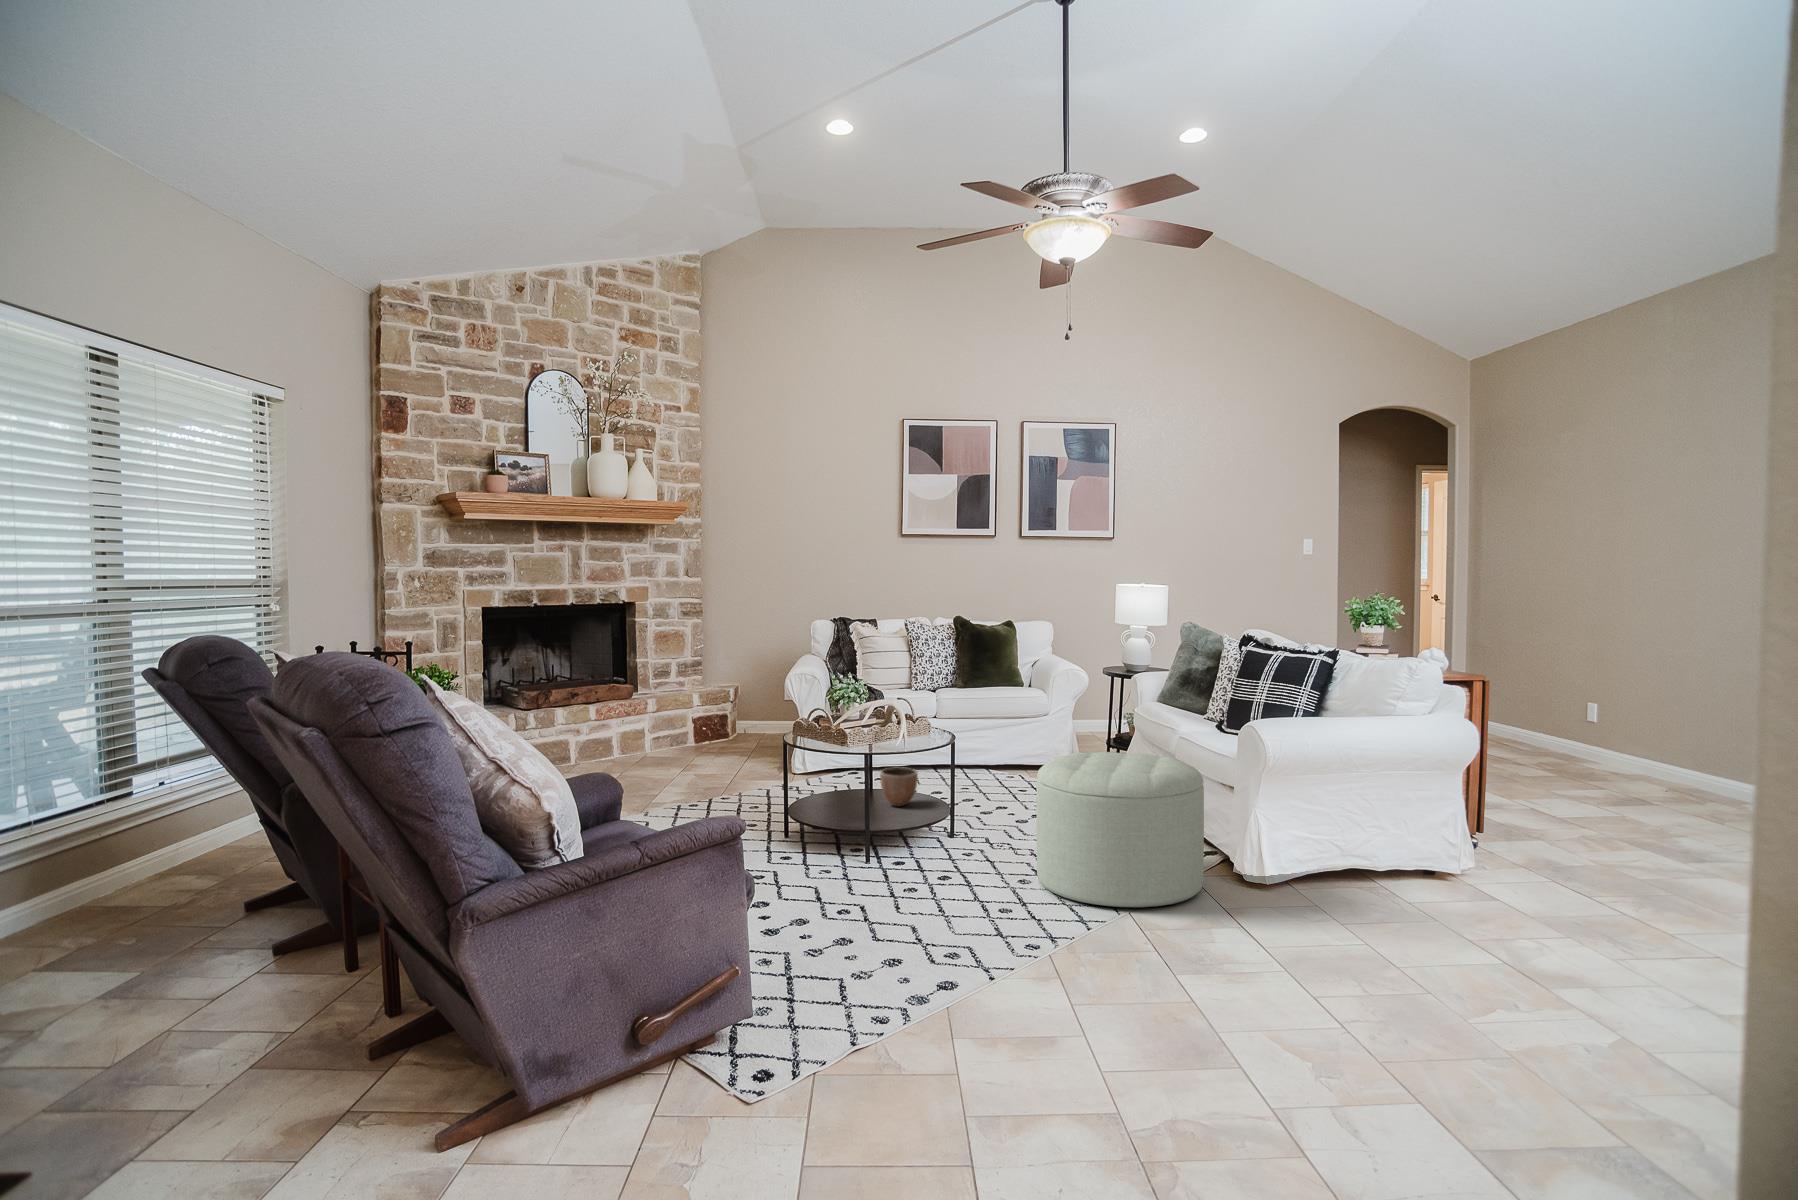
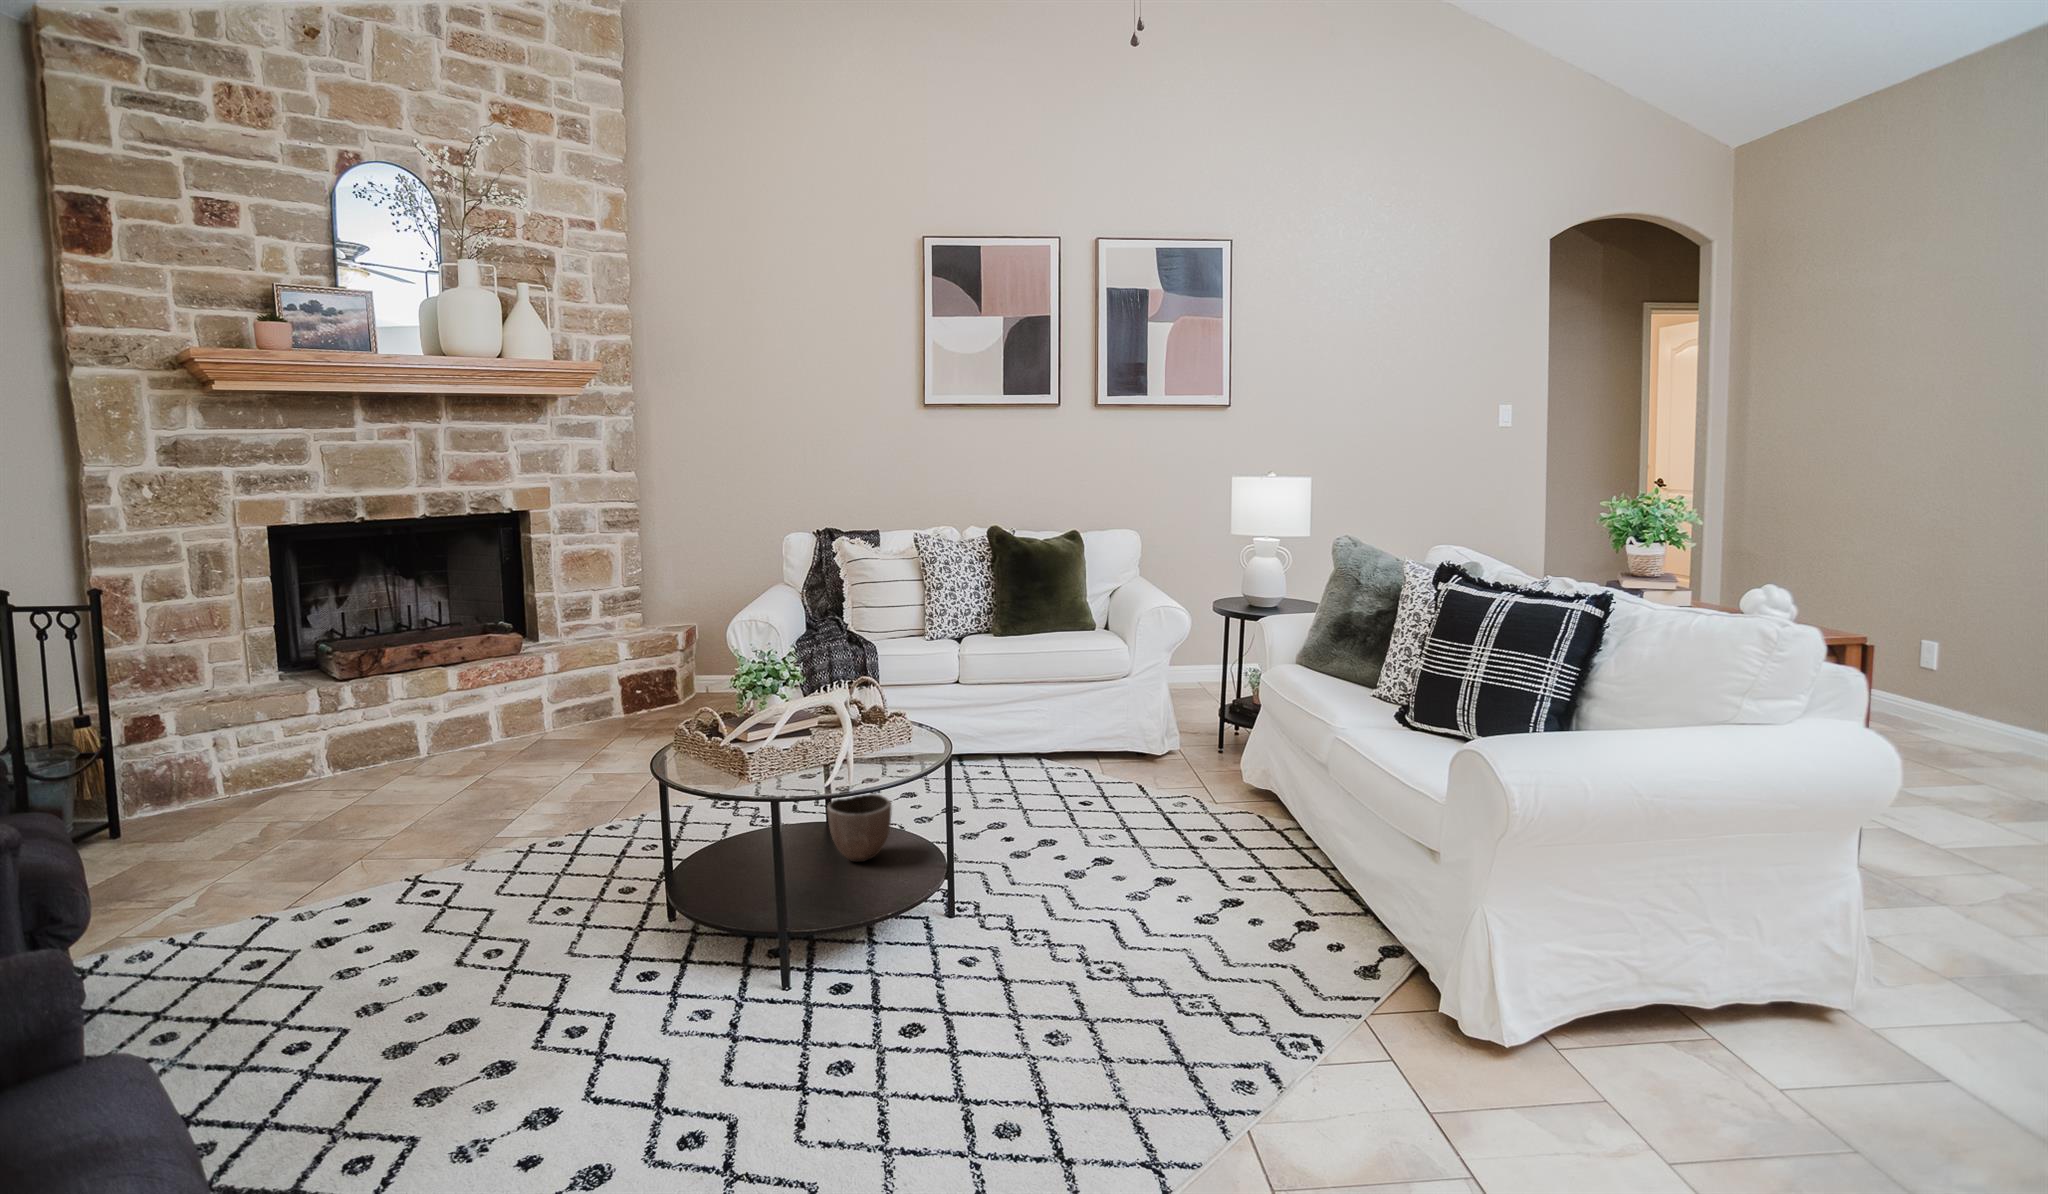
ottoman: present [1036,752,1204,907] -> none [1076,785,1388,1115]

